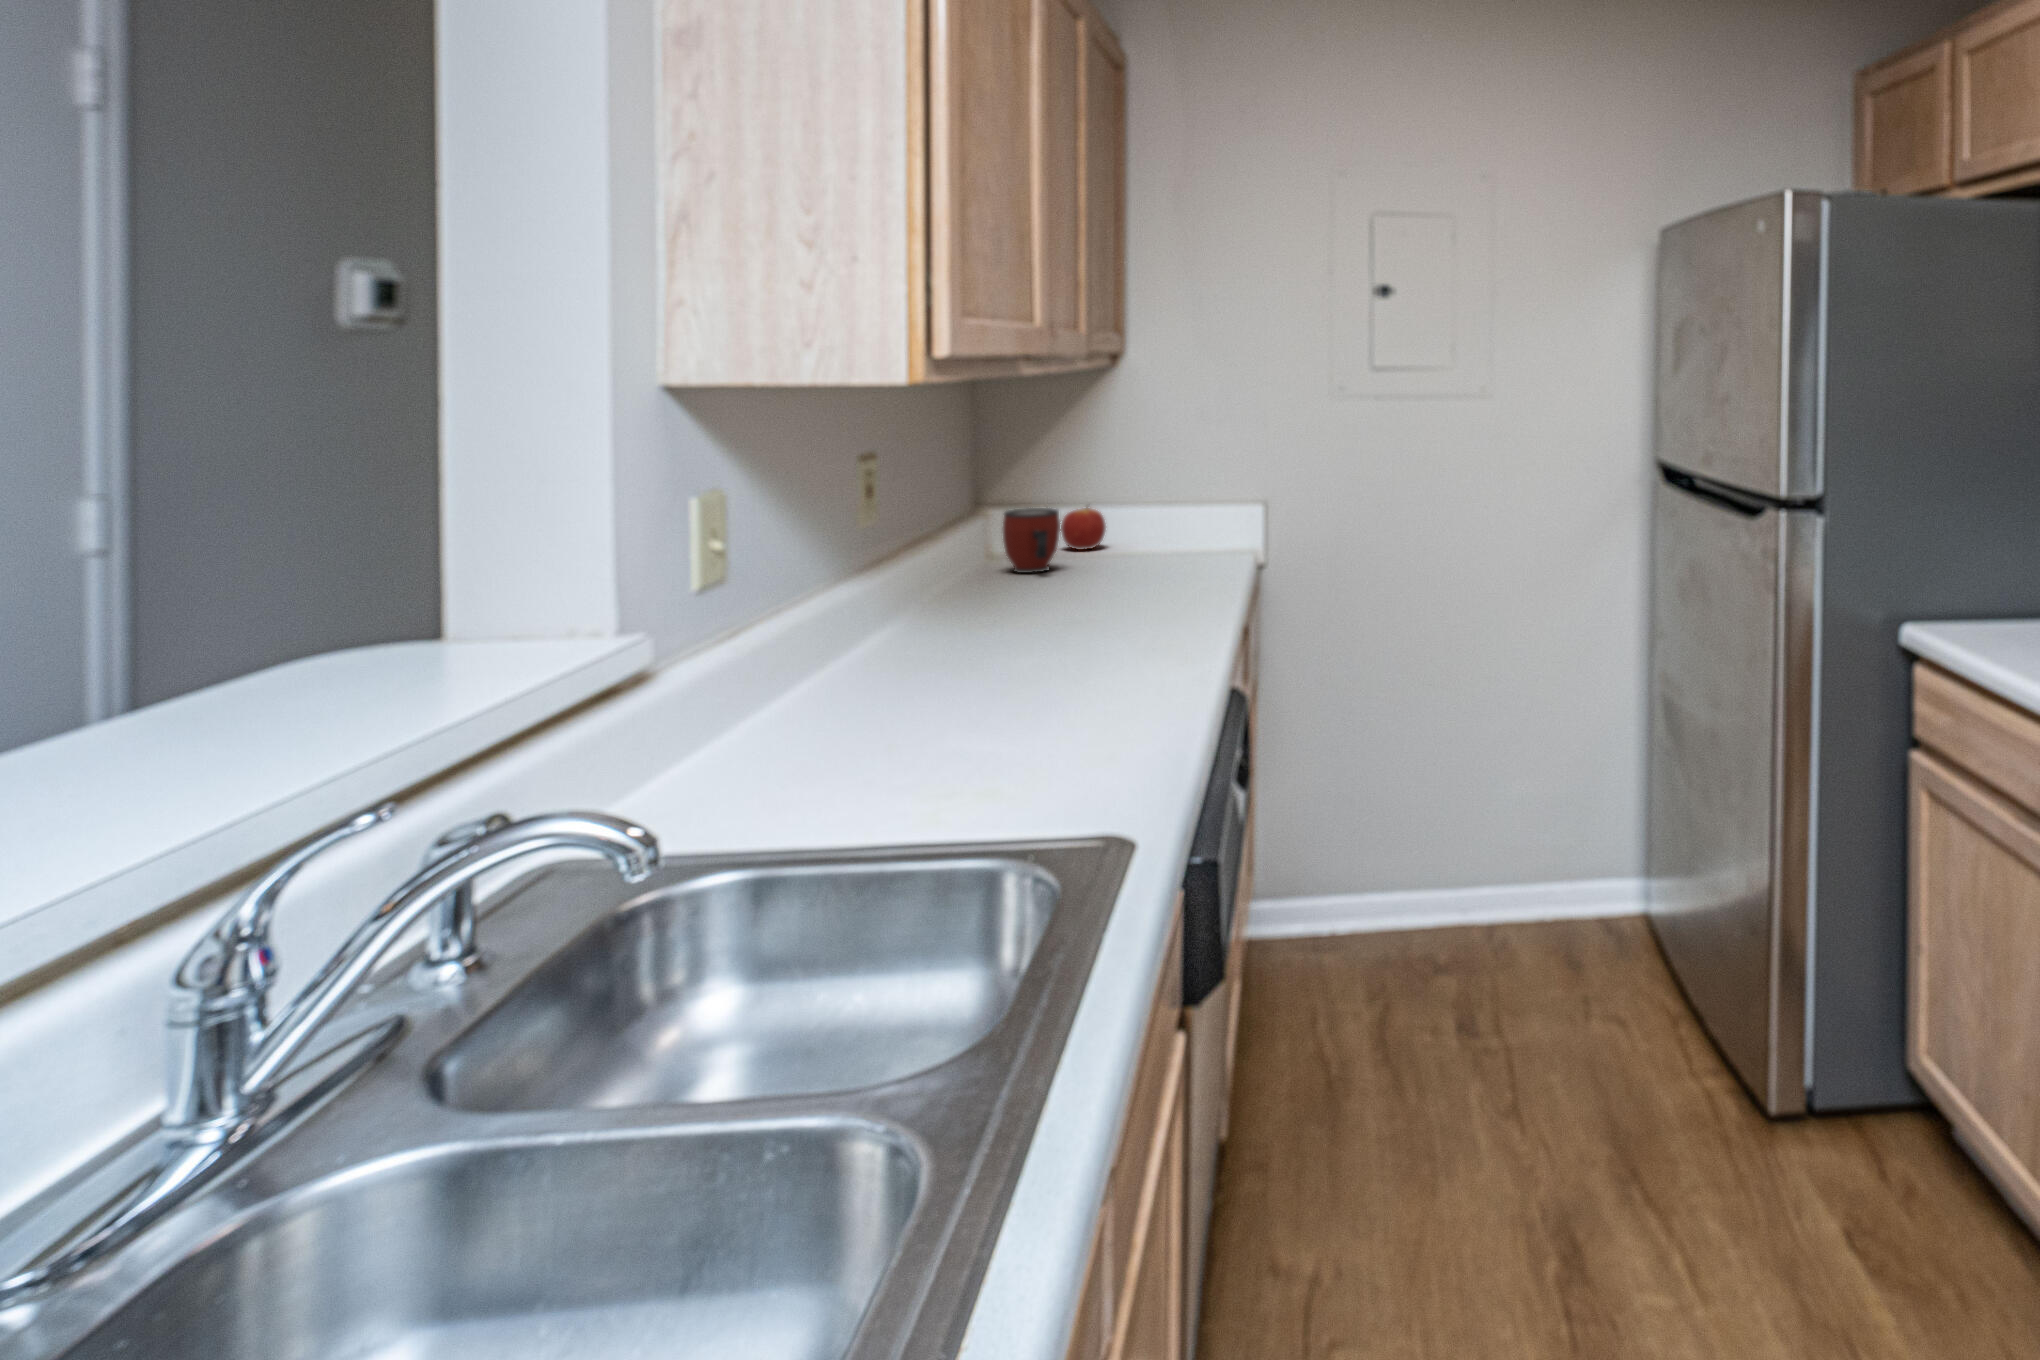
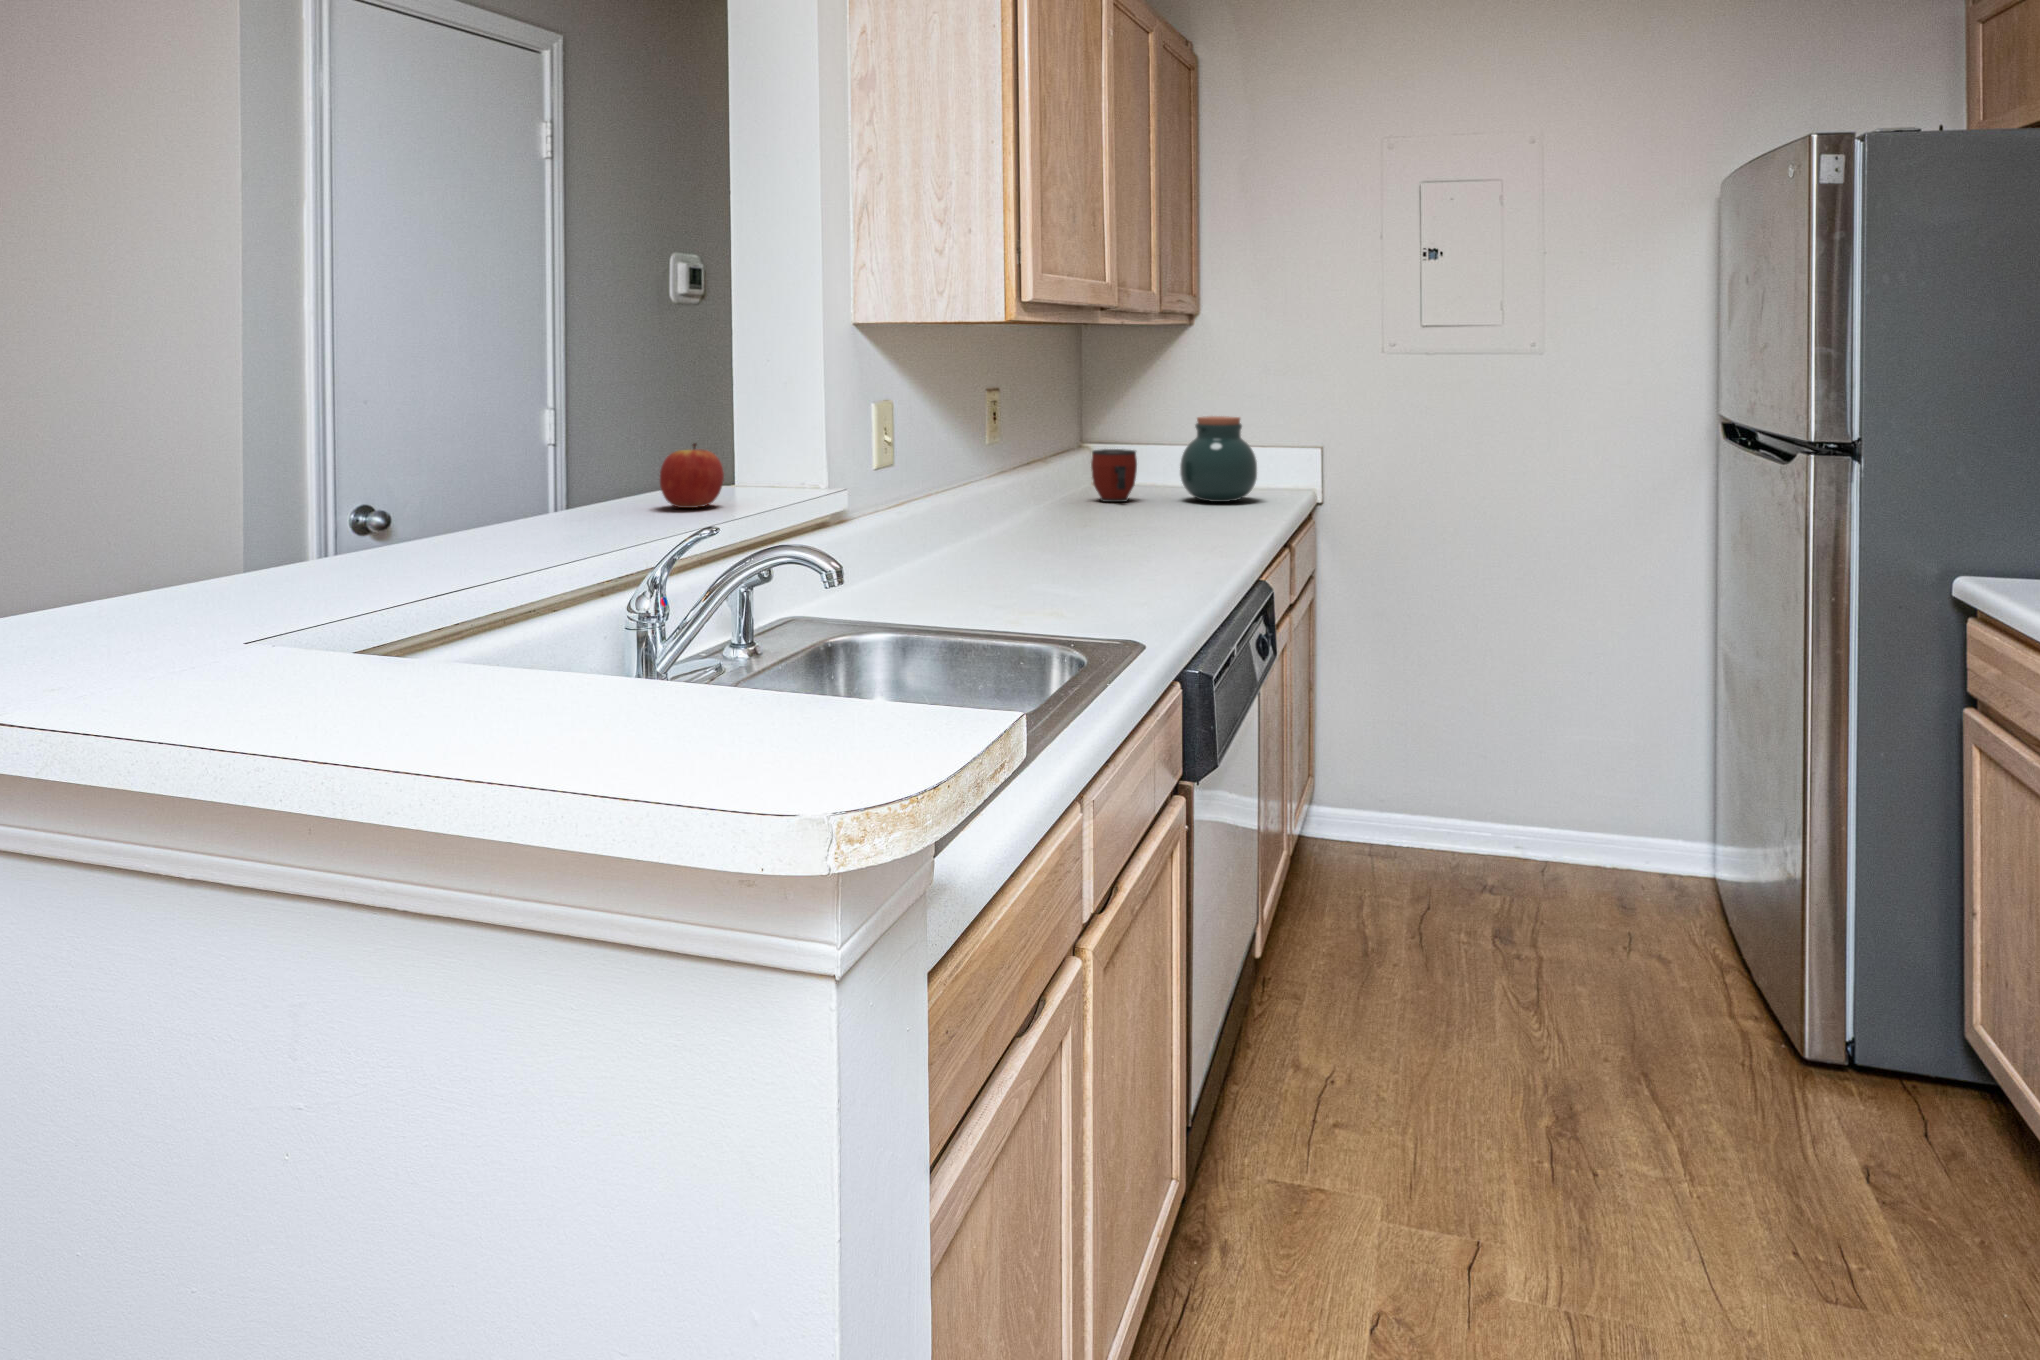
jar: none [1113,466,1202,565] -> present [1180,416,1257,502]
apple: present [1061,507,1106,549] -> present [660,443,724,508]

